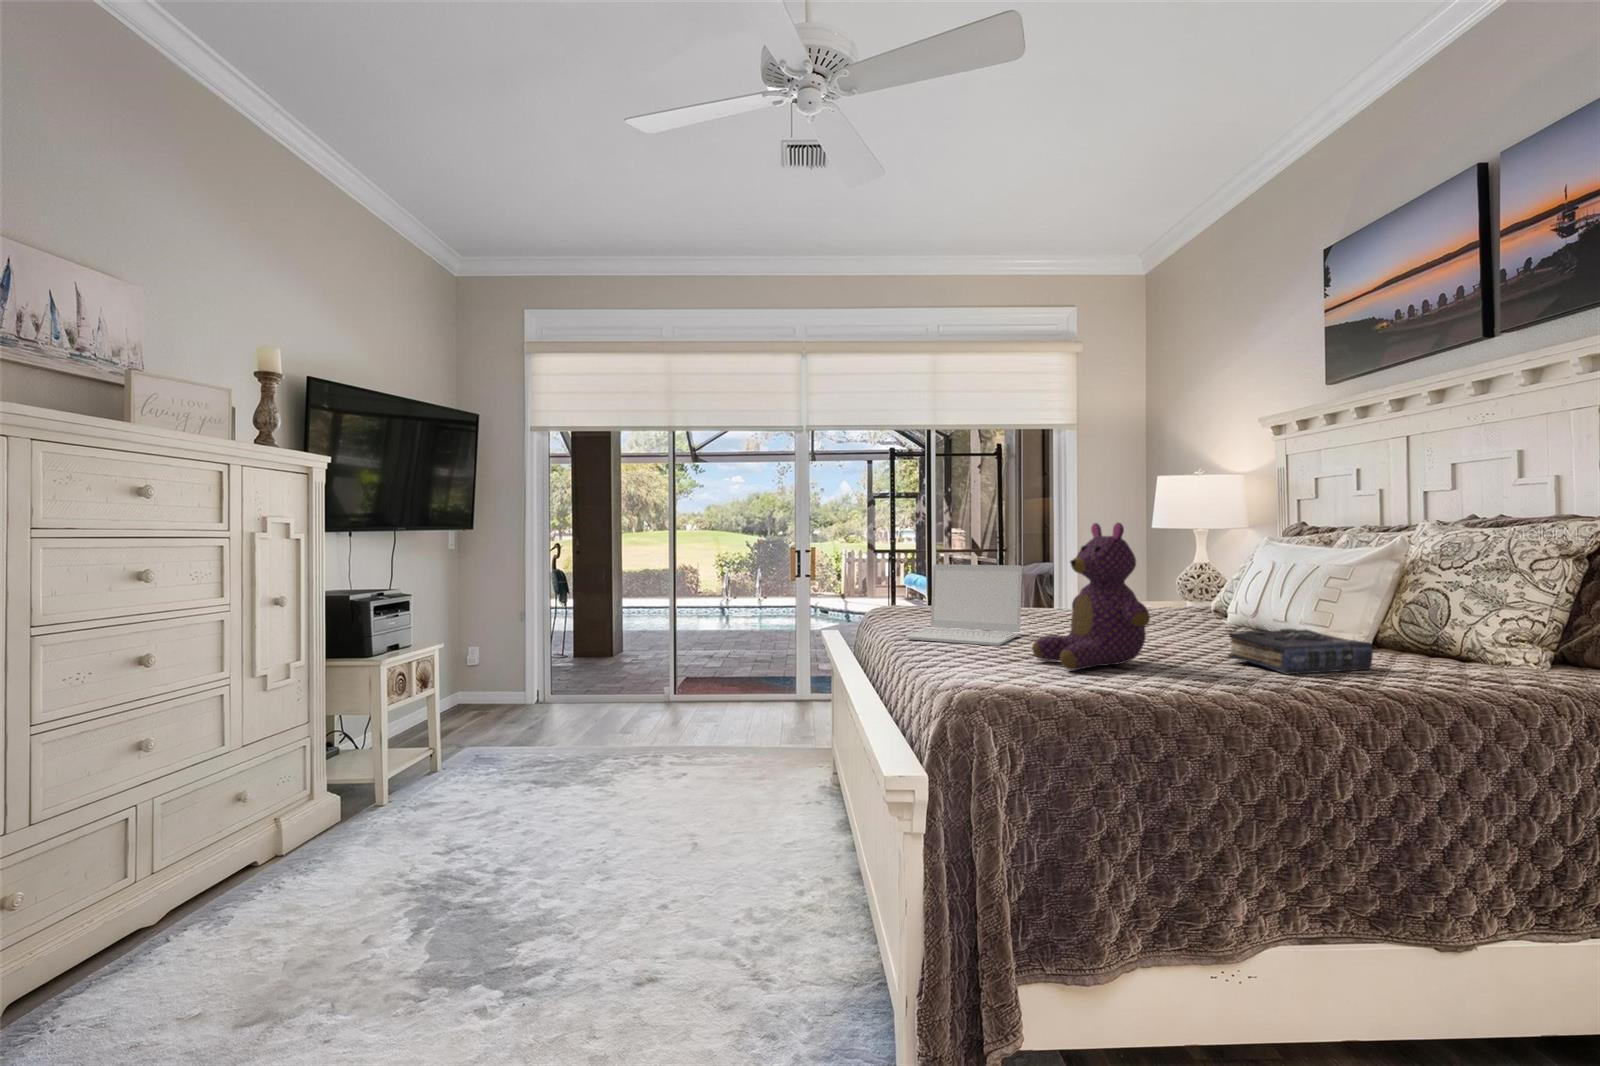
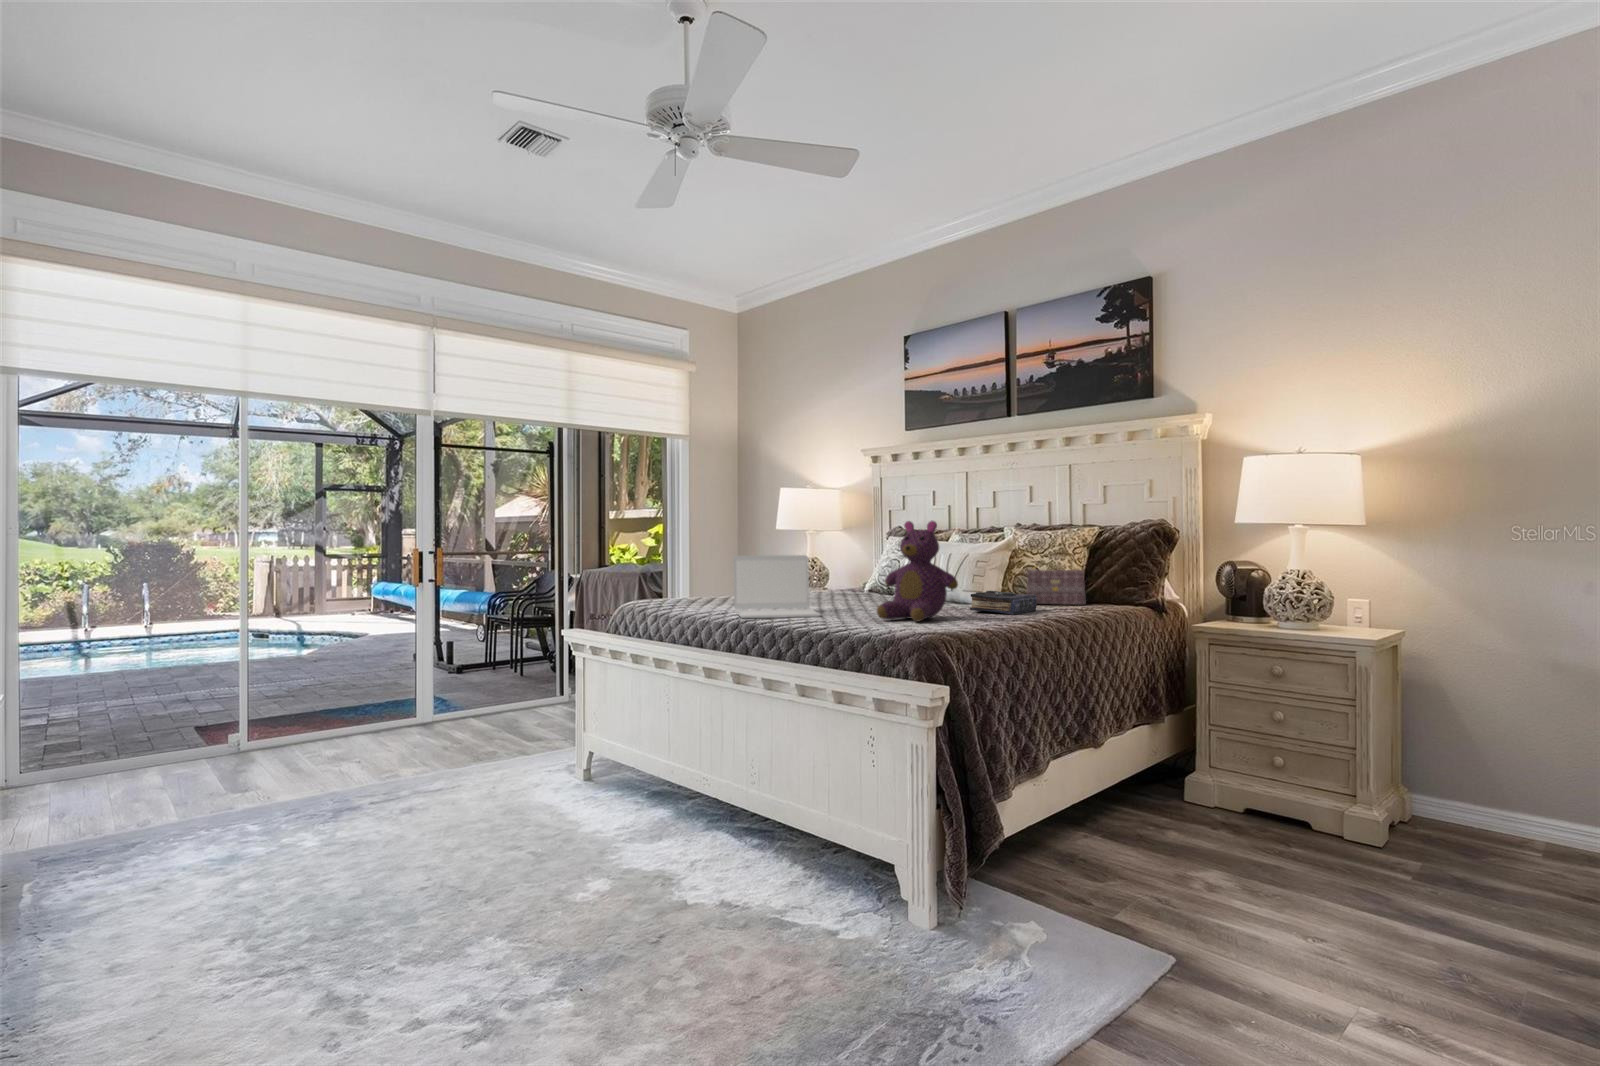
handbag: none [1405,557,1538,668] -> present [1027,557,1086,605]

